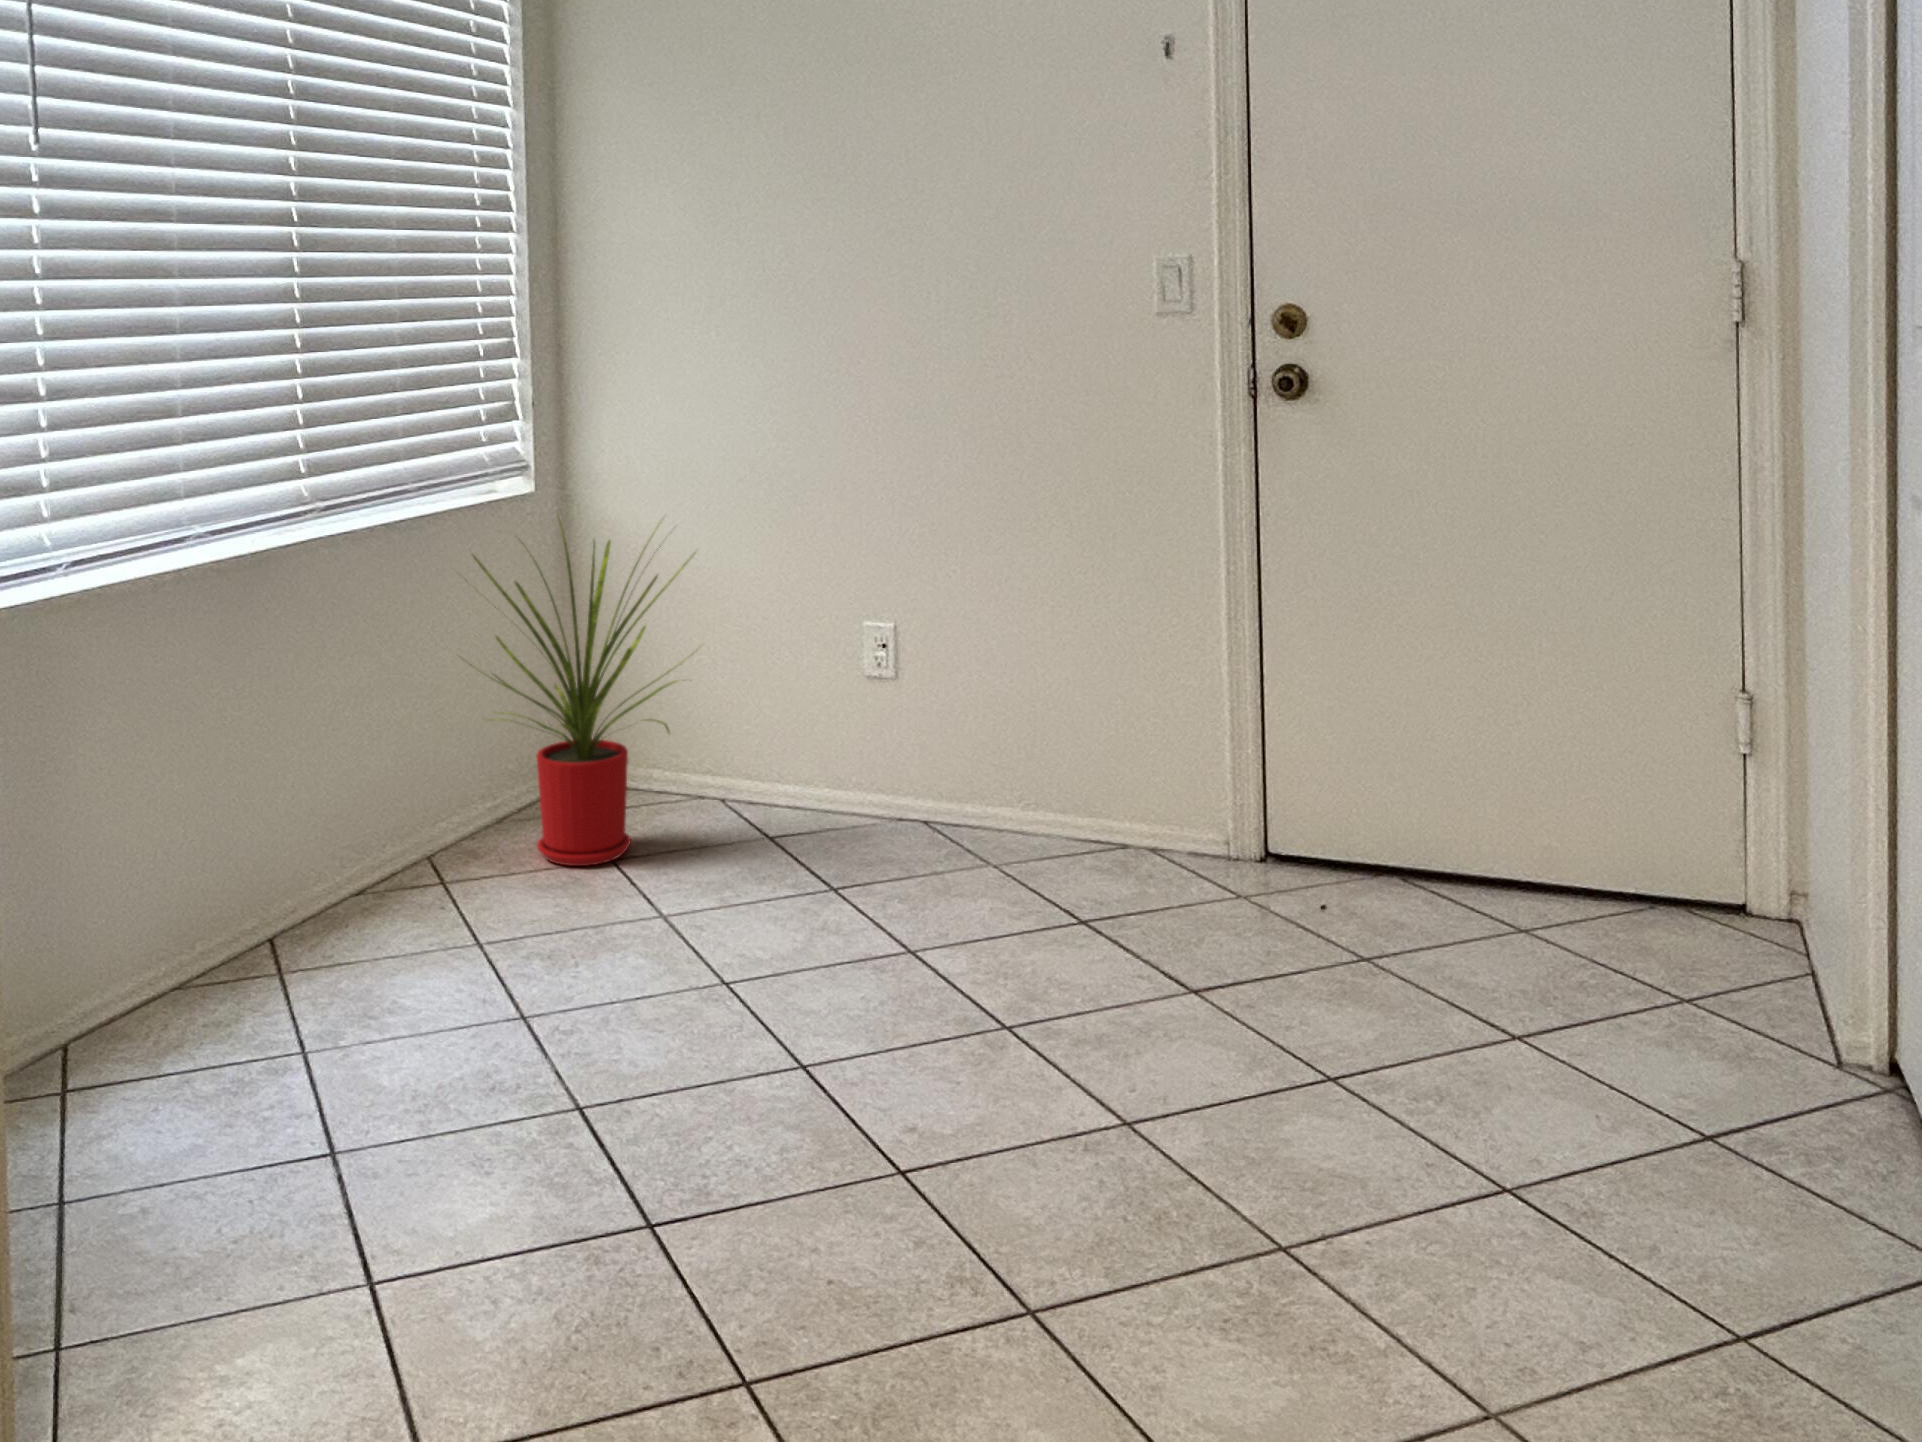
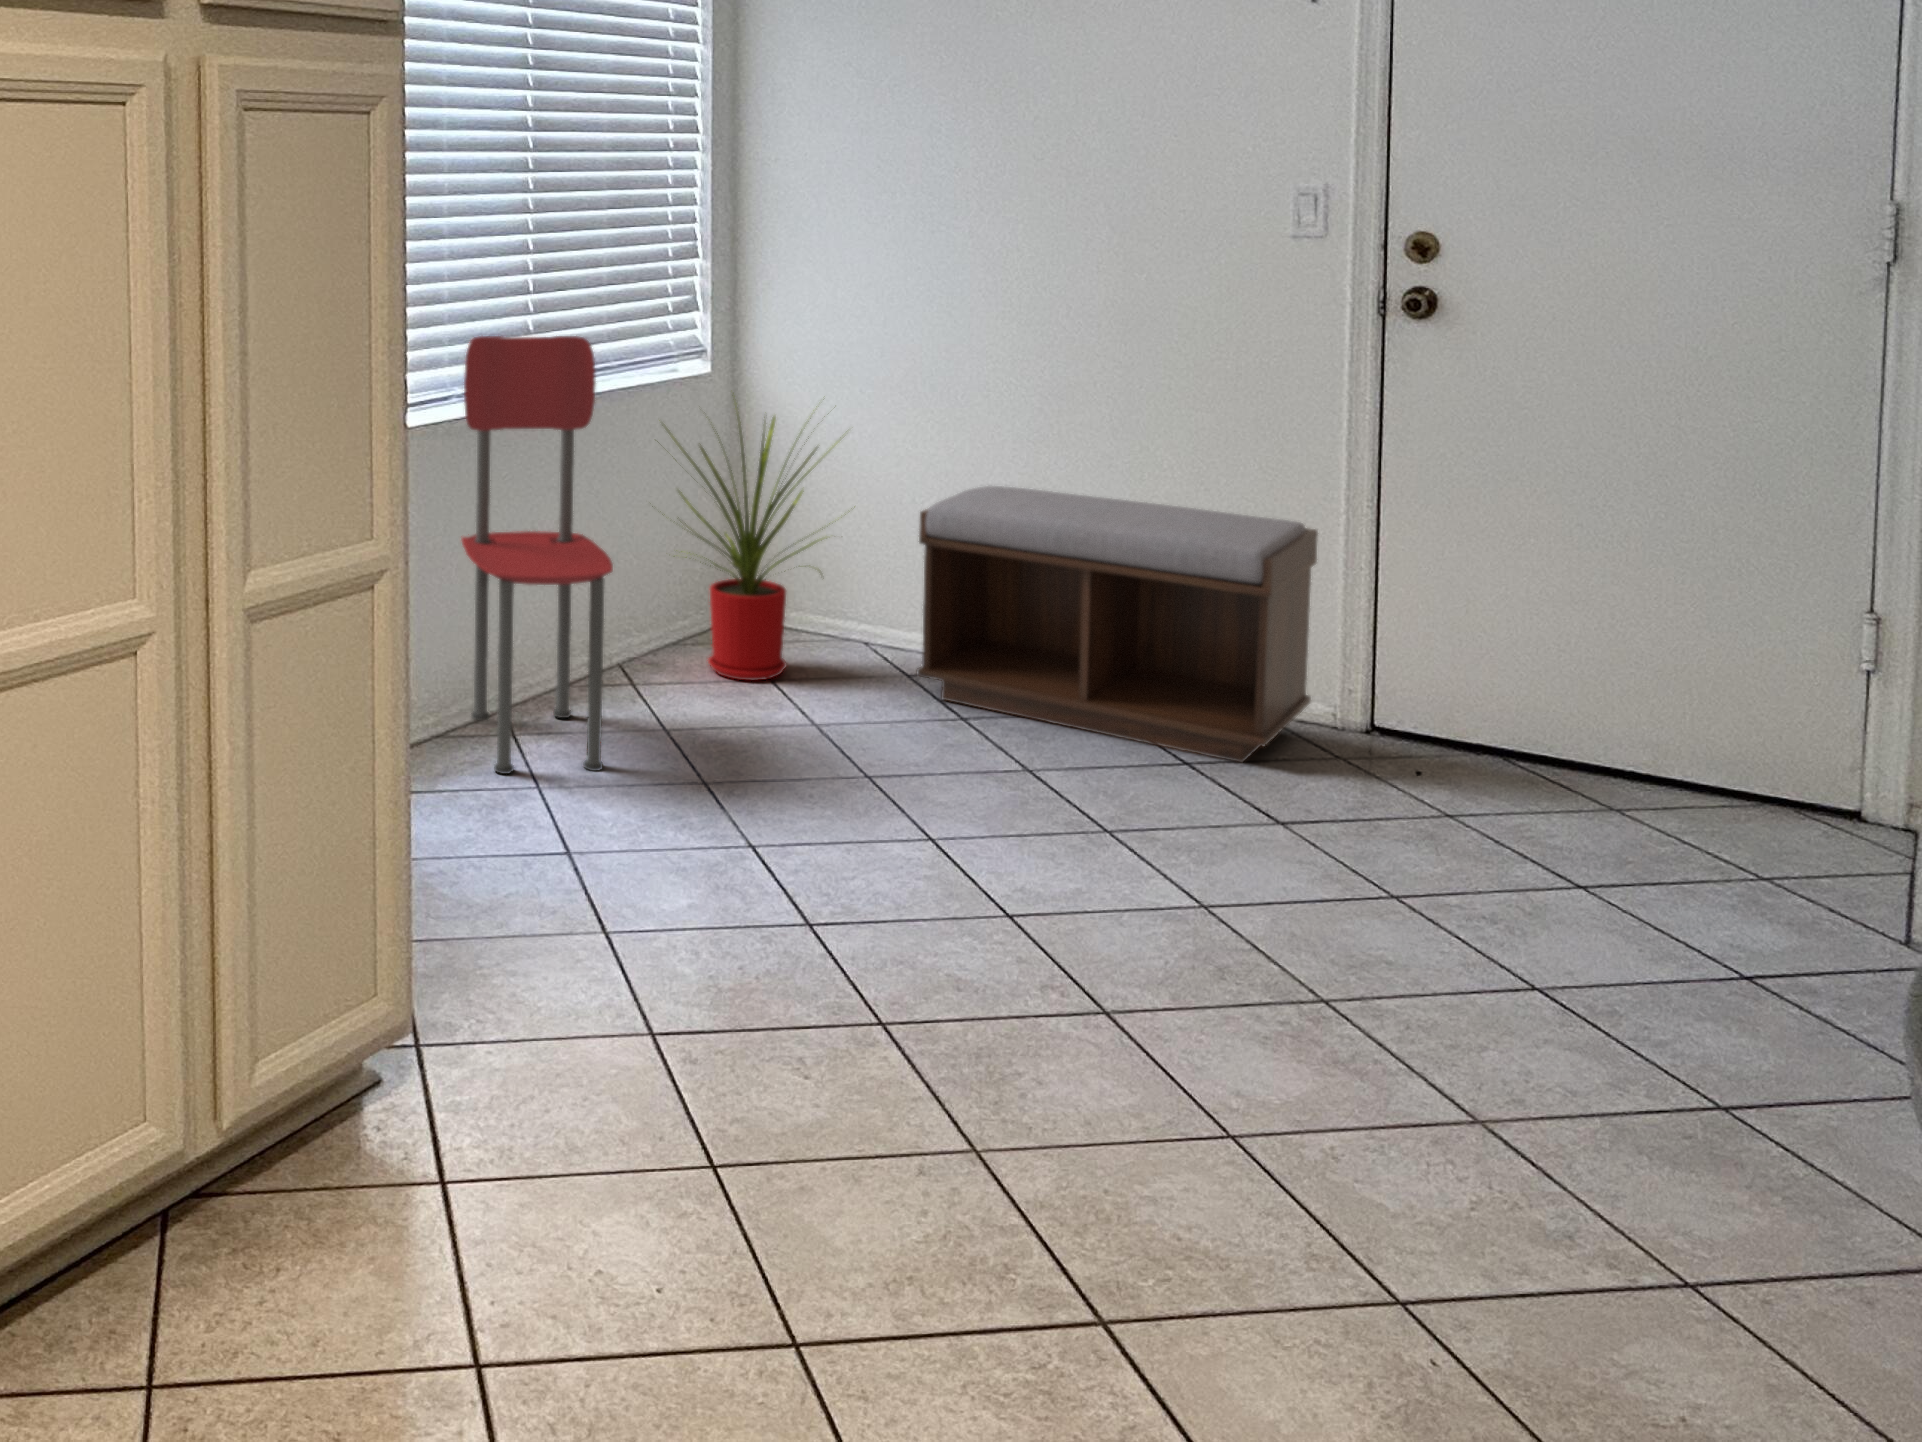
dining chair: none [204,455,401,1039] -> present [462,336,613,774]
bench: none [777,609,1202,913] -> present [917,486,1318,762]

